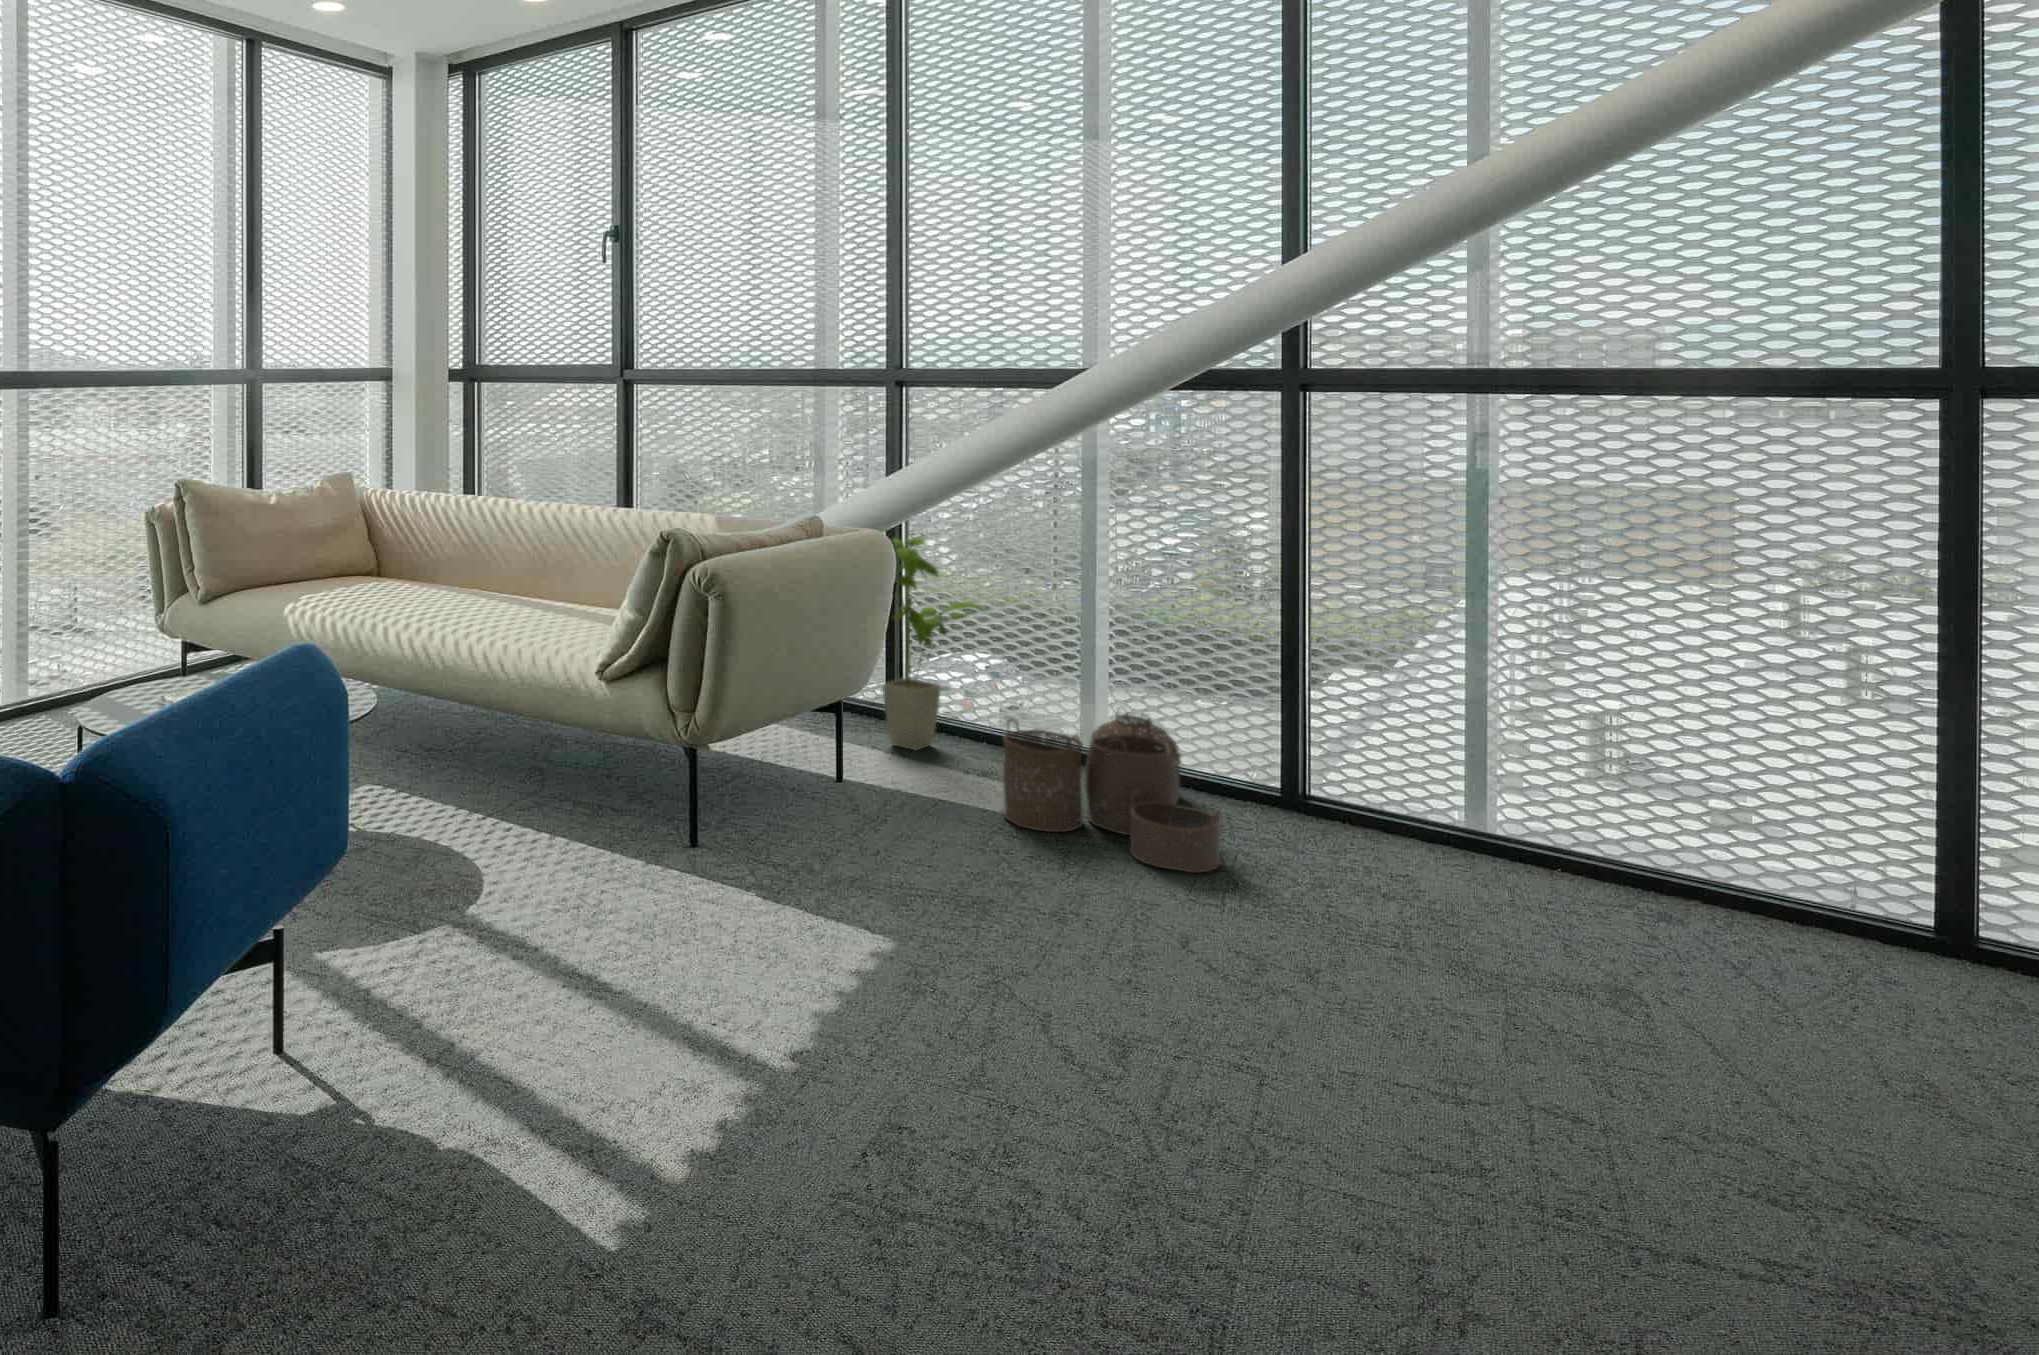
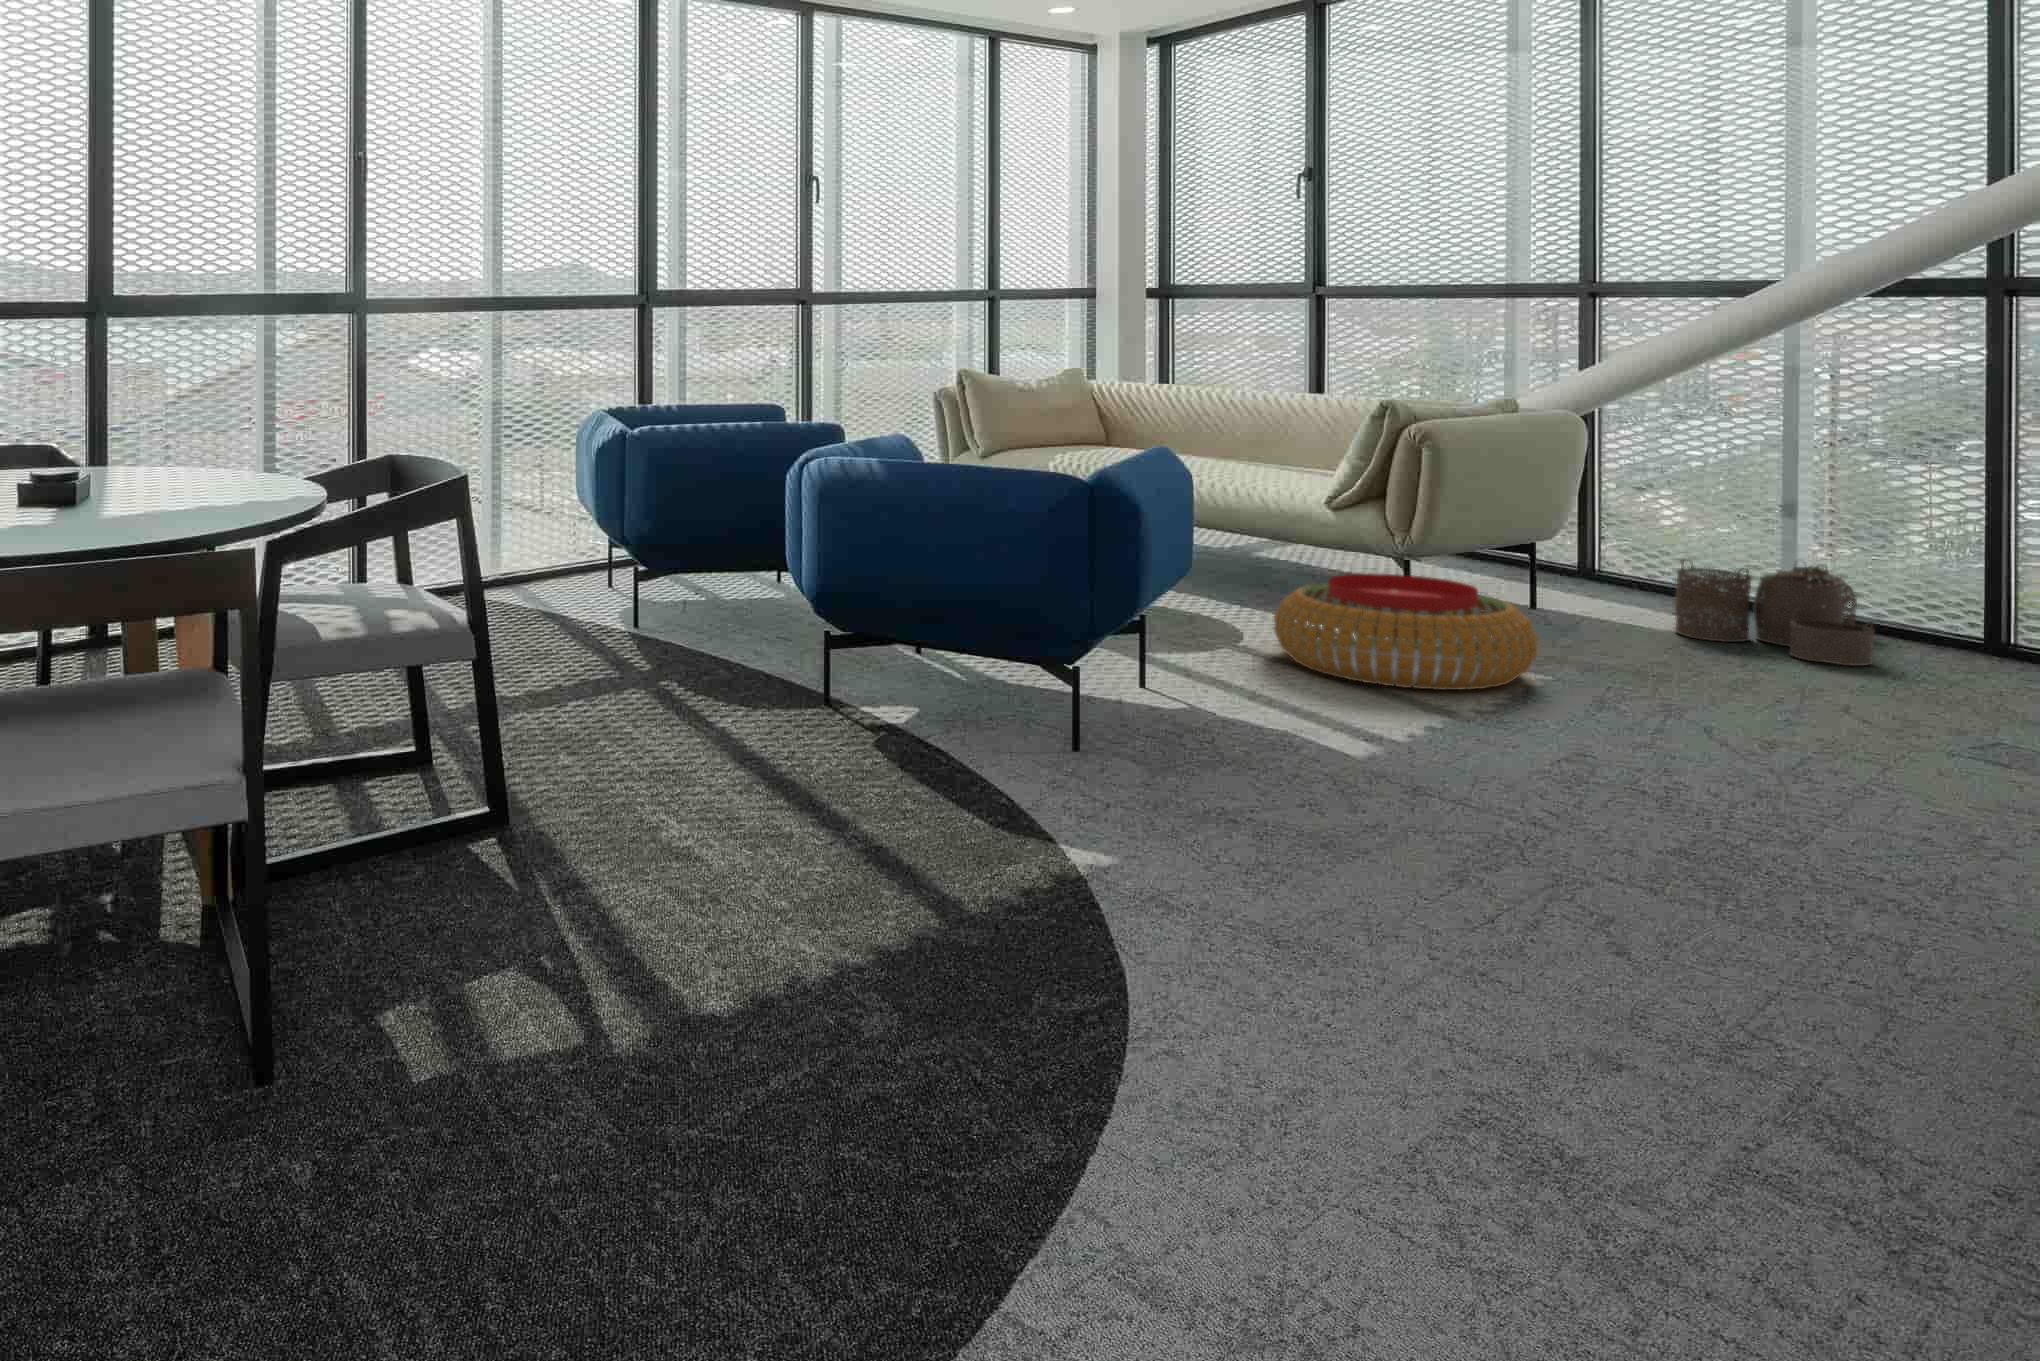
house plant: present [883,537,984,750] -> none [1560,422,1675,599]
pouf: none [494,804,853,1041] -> present [1274,573,1537,690]

